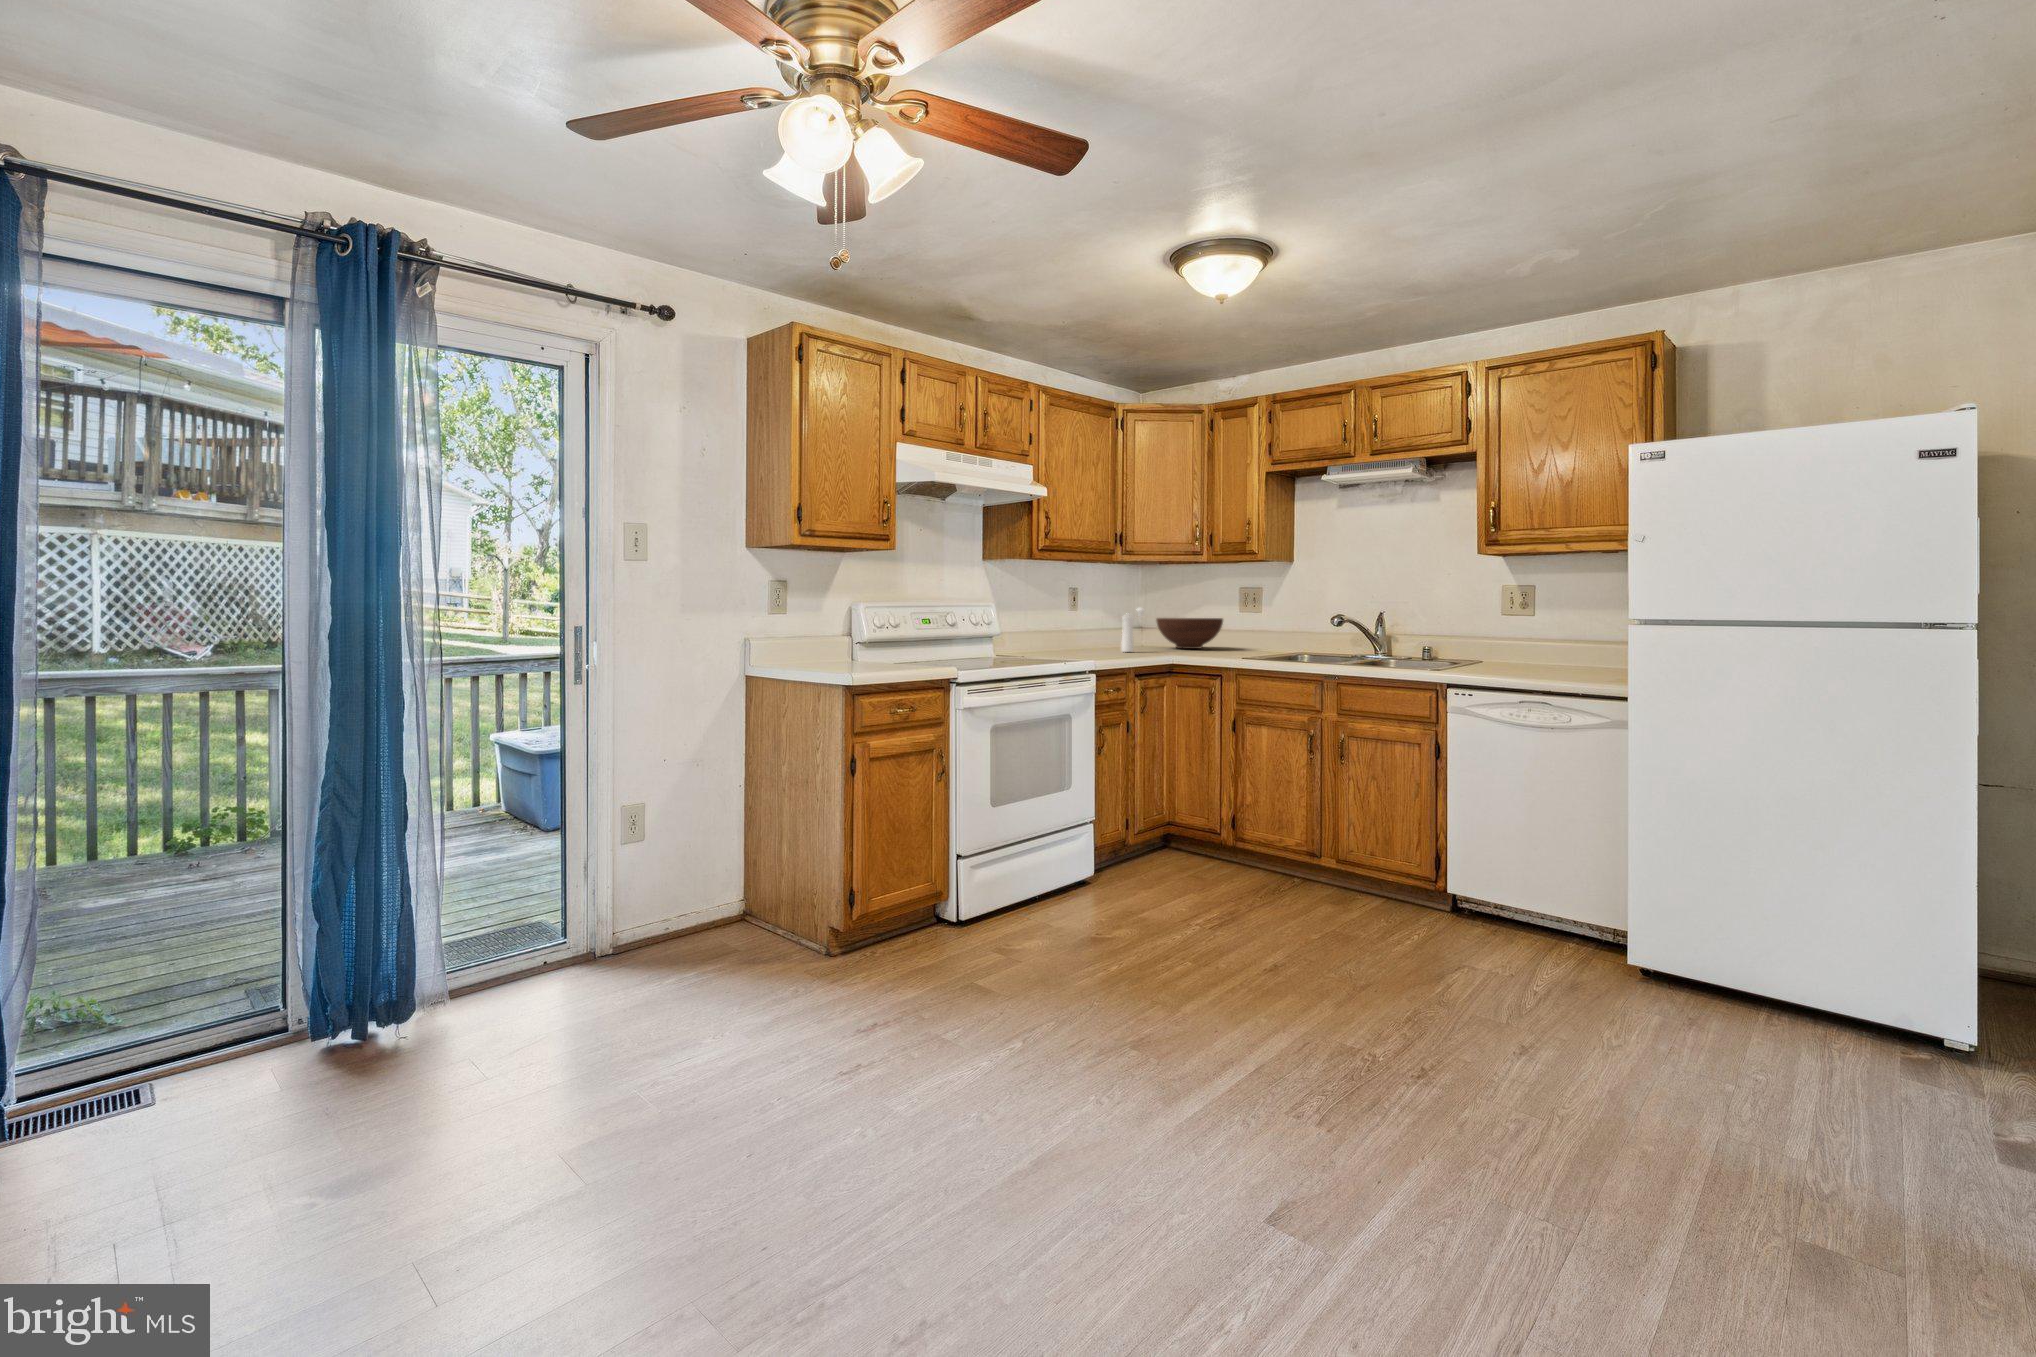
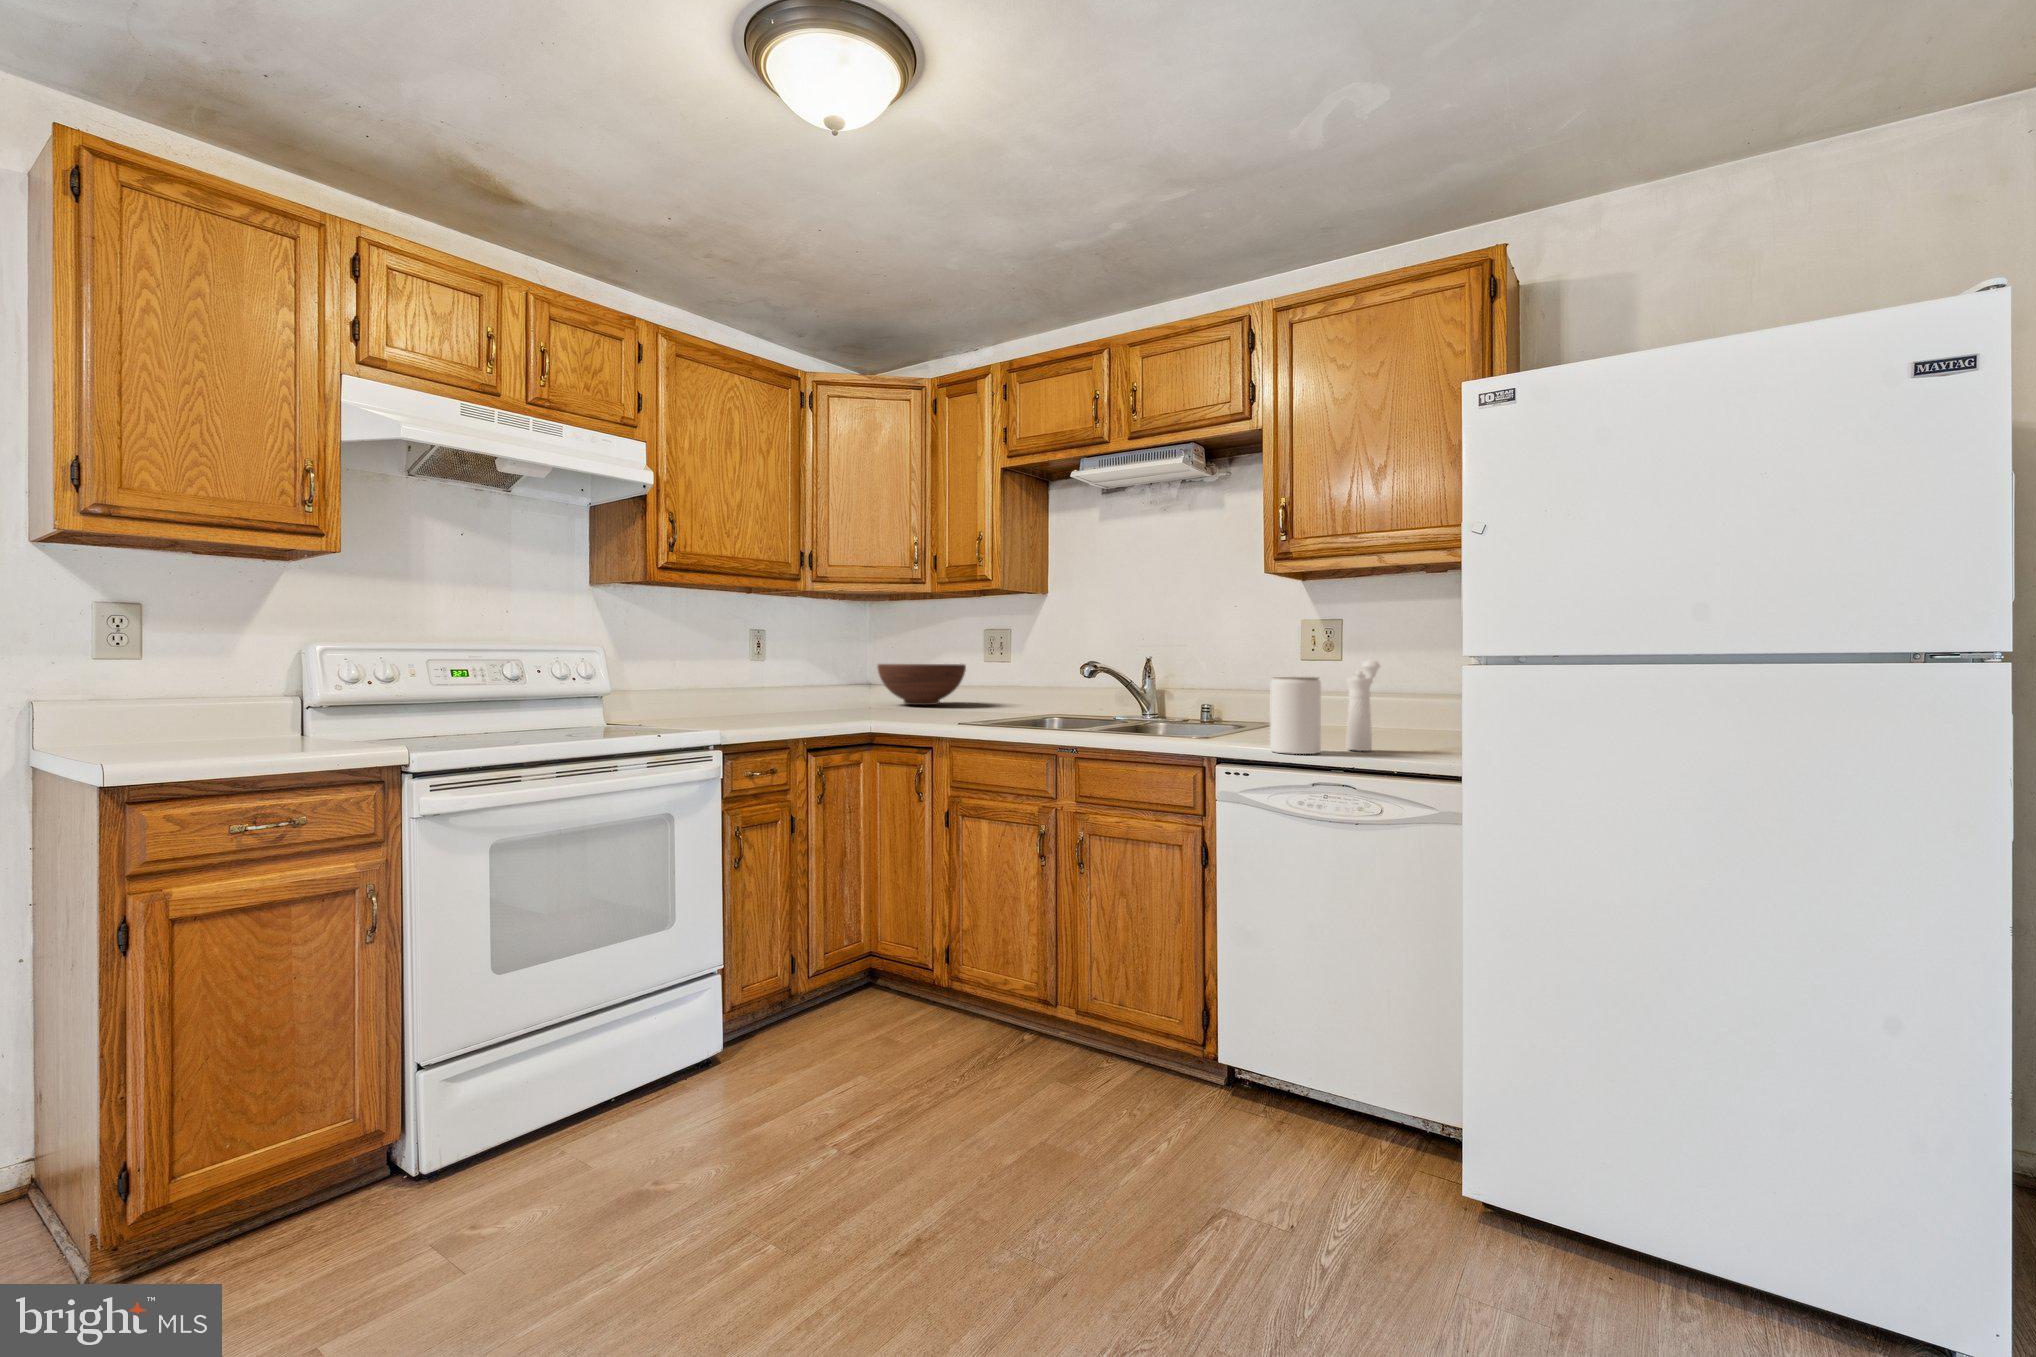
pepper mill: present [1121,608,1145,652] -> present [1347,661,1380,751]
jar: none [1489,629,1527,680] -> present [1270,677,1321,754]

